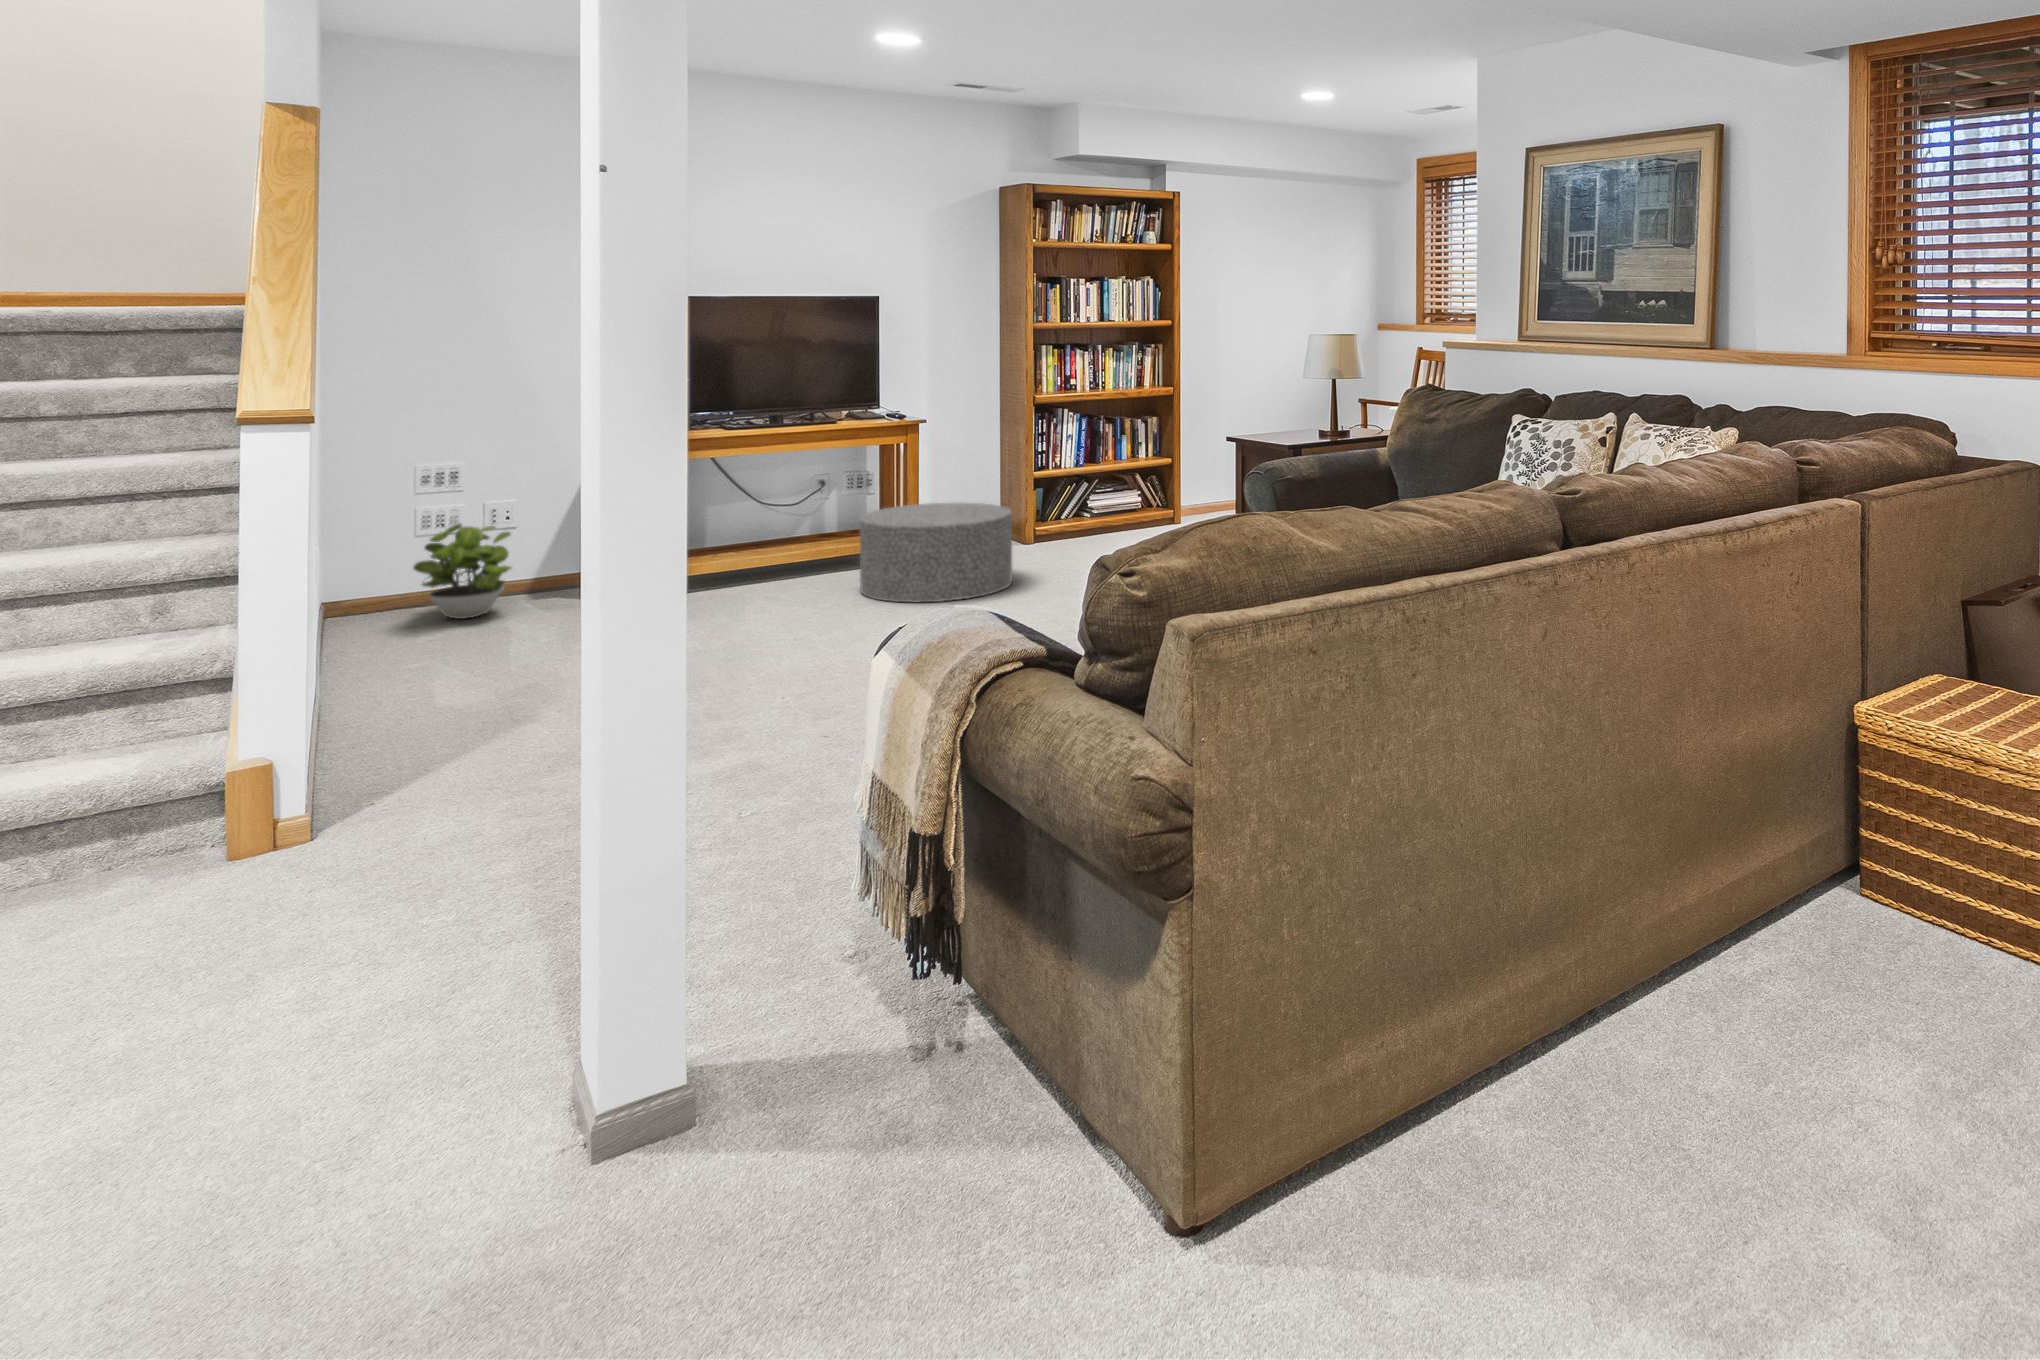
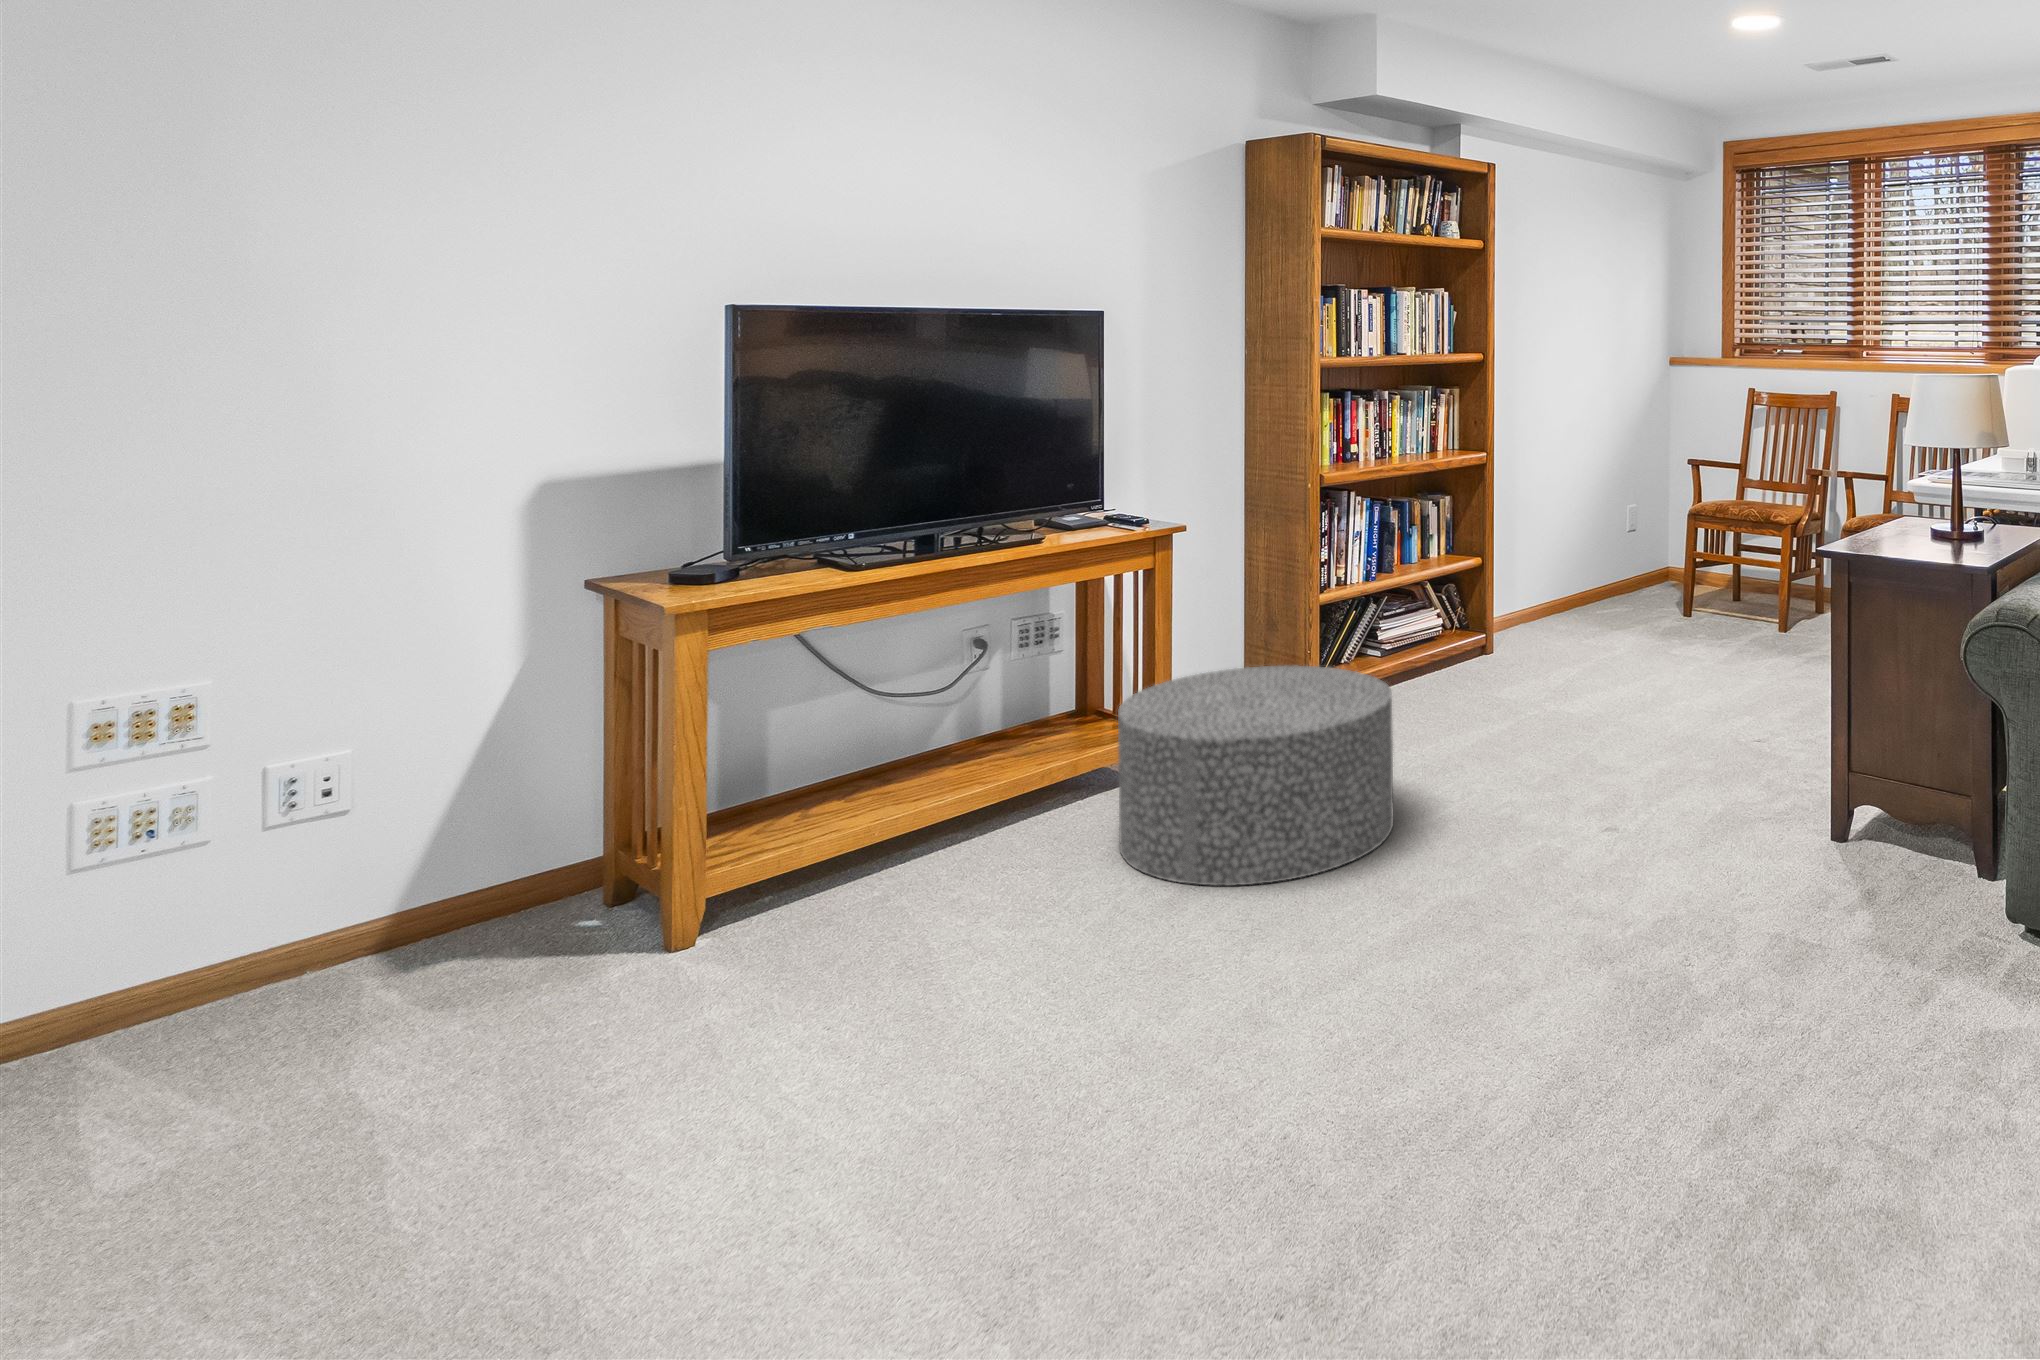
potted plant: present [413,524,511,619] -> none [58,821,351,1077]

